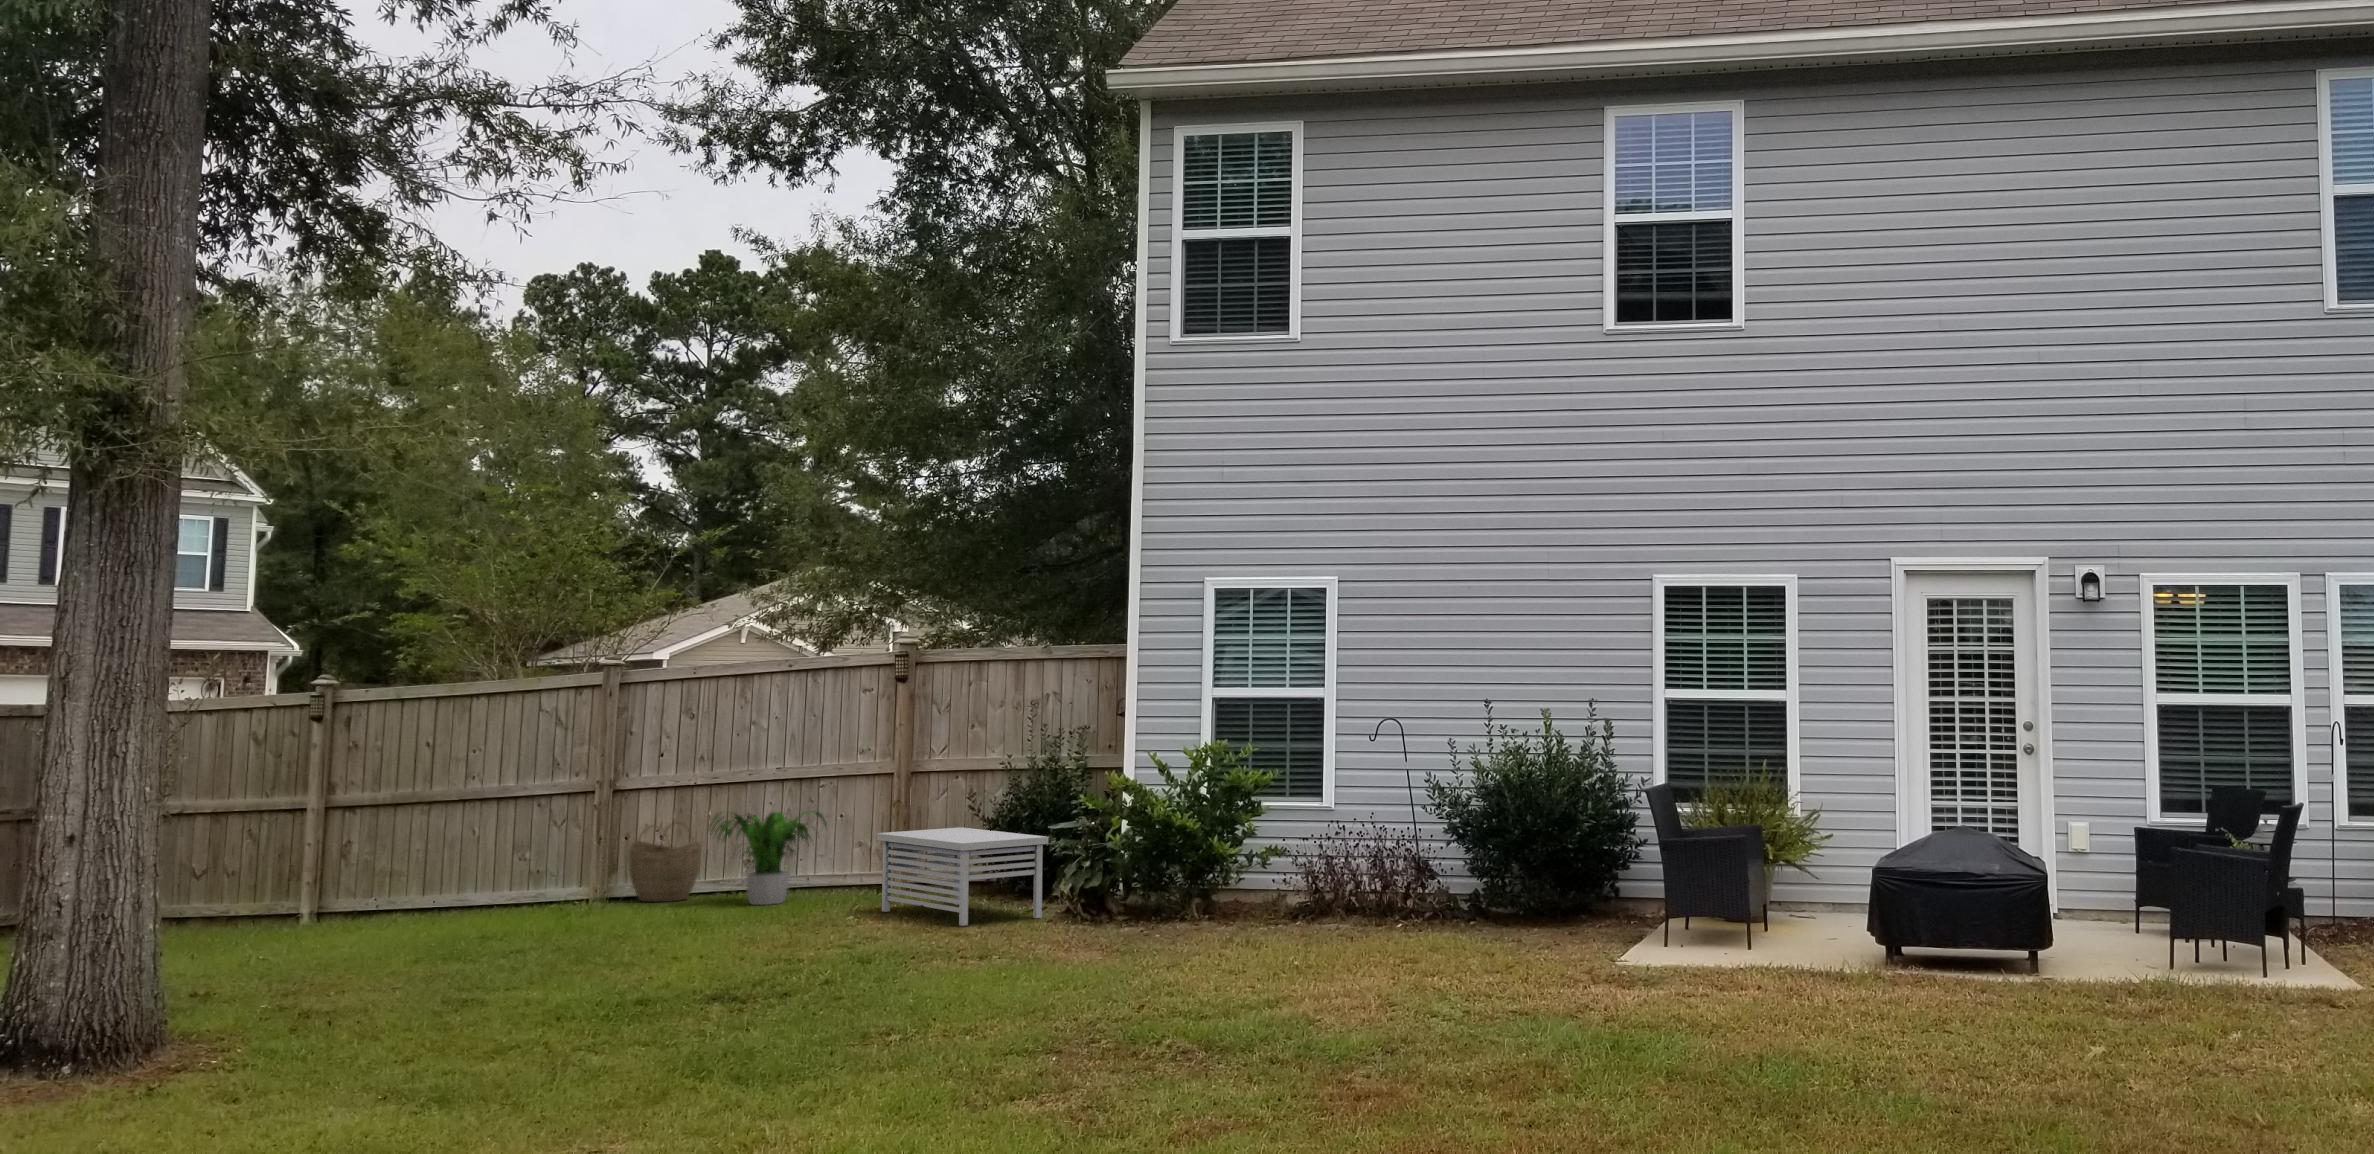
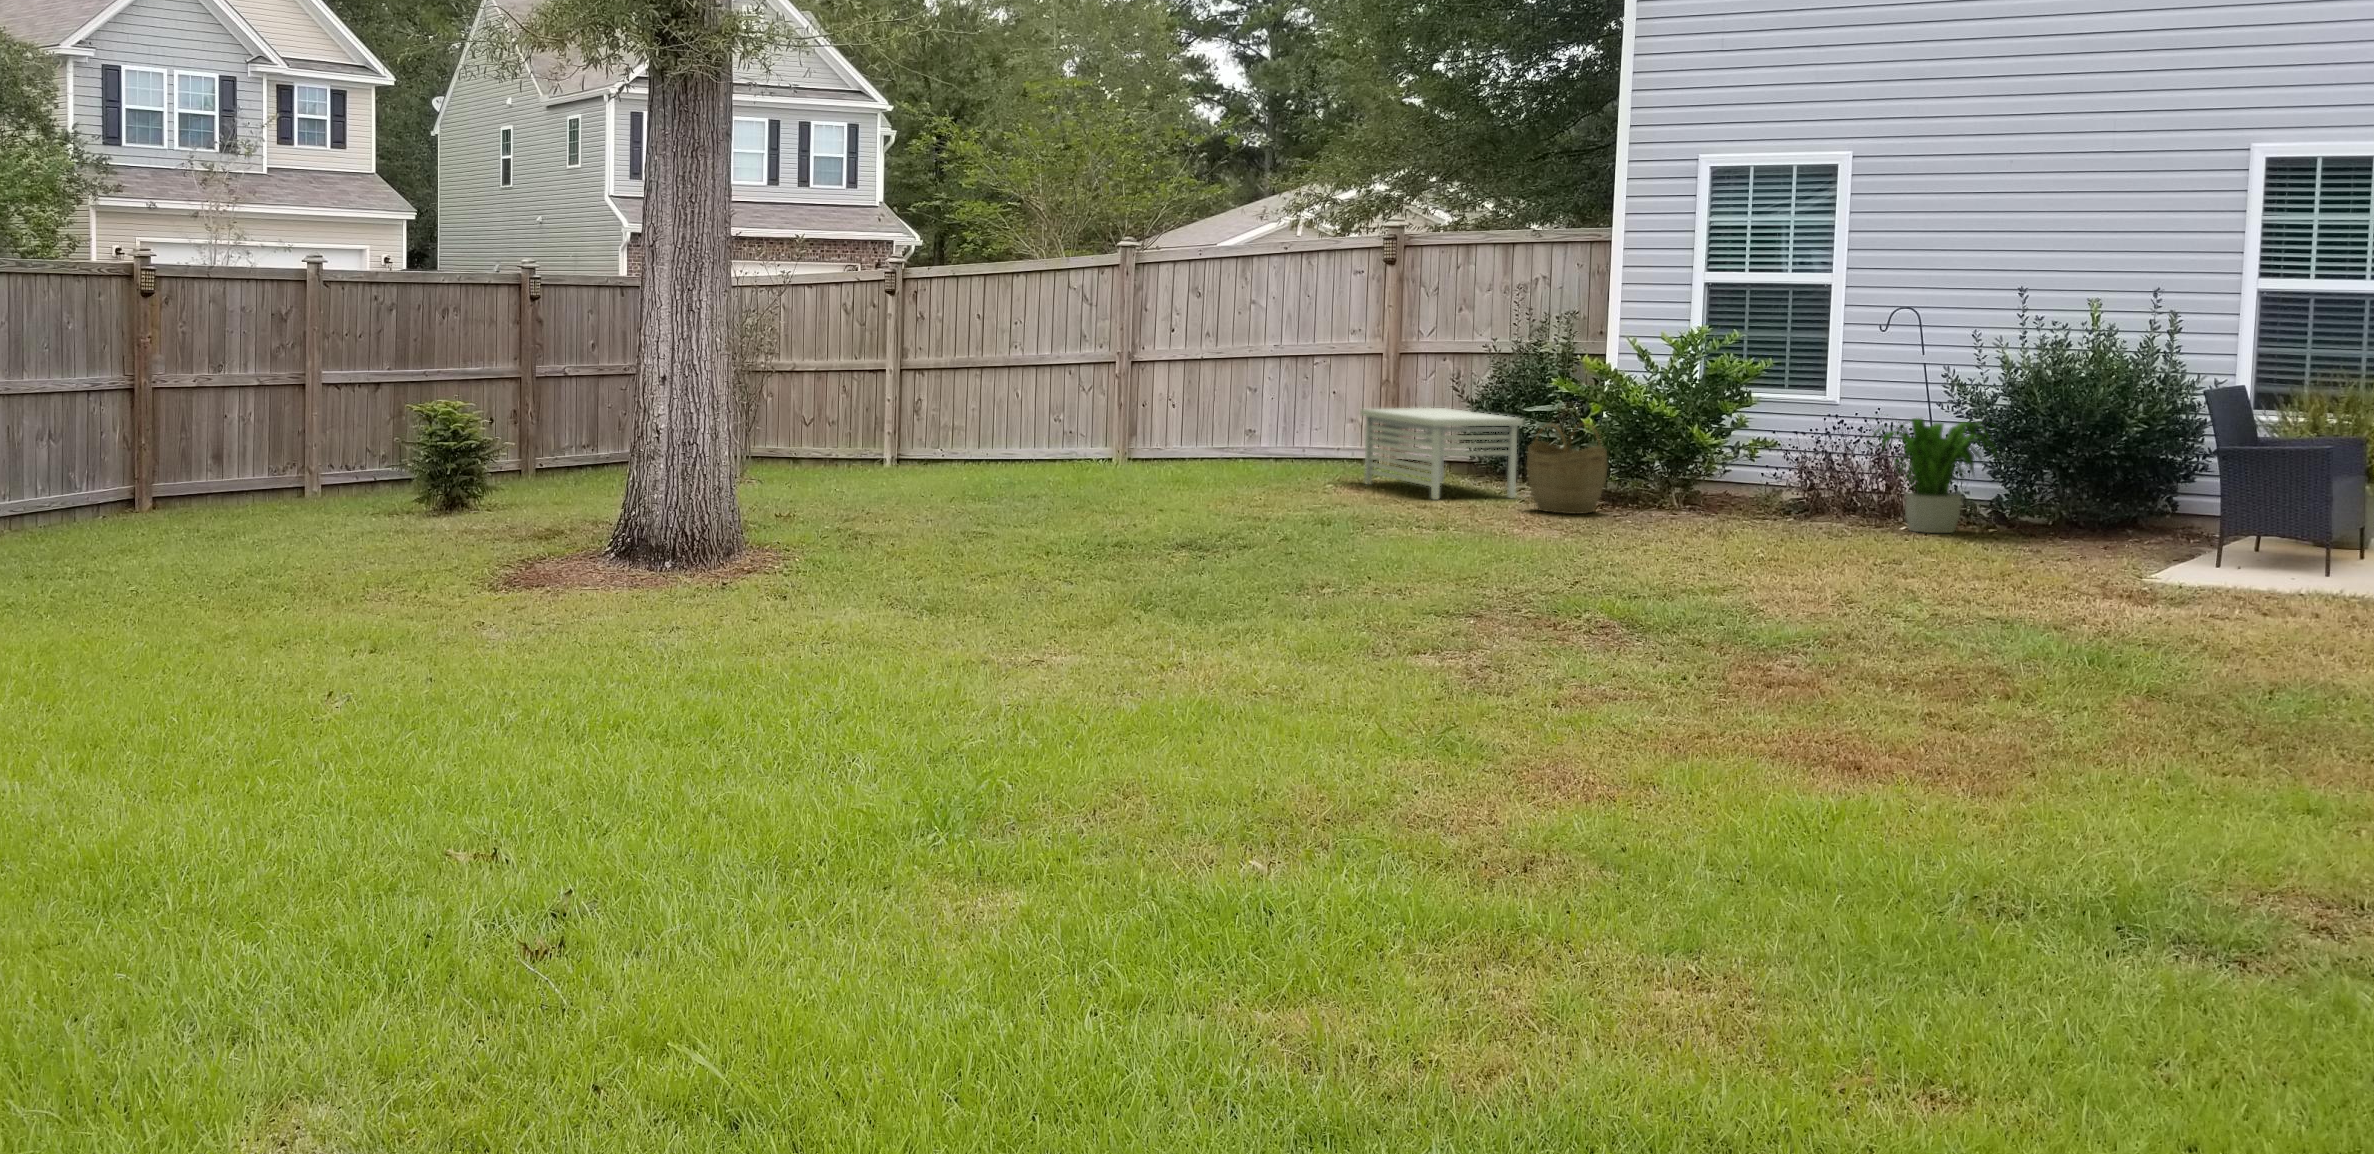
potted plant: present [709,811,826,905] -> present [1867,418,1998,533]
woven basket: present [629,824,701,902] -> present [1527,424,1608,514]

